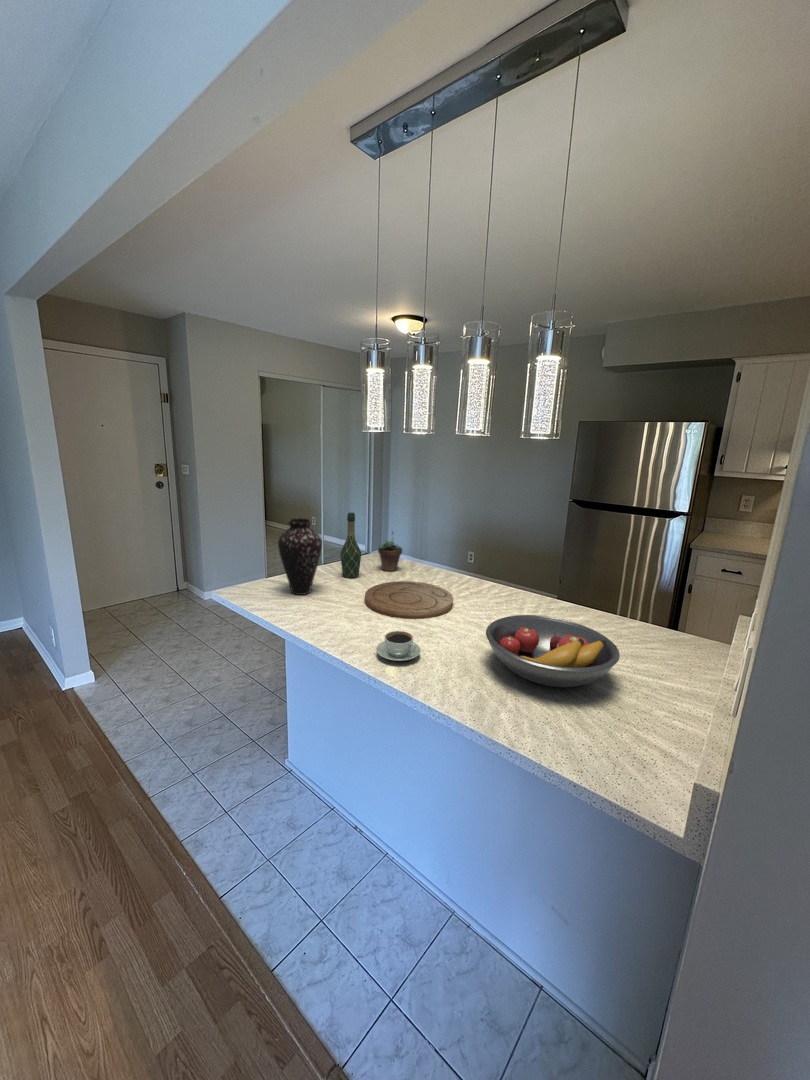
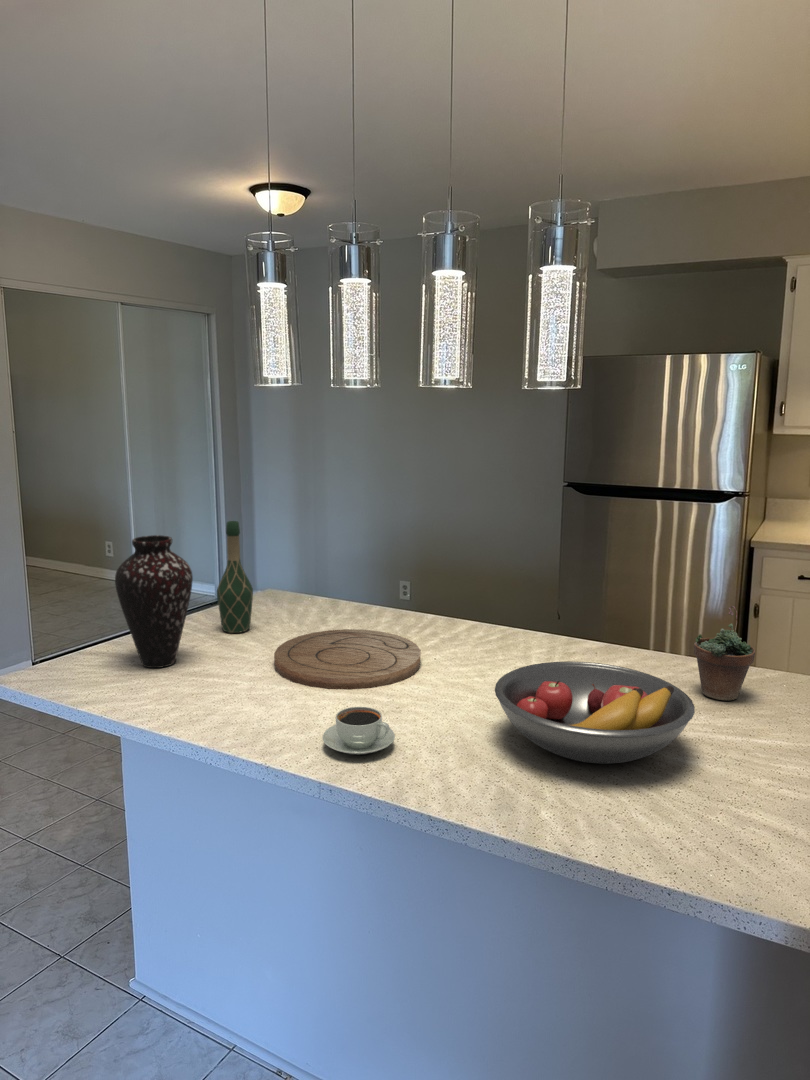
succulent plant: present [378,532,402,571] -> present [694,606,755,701]

